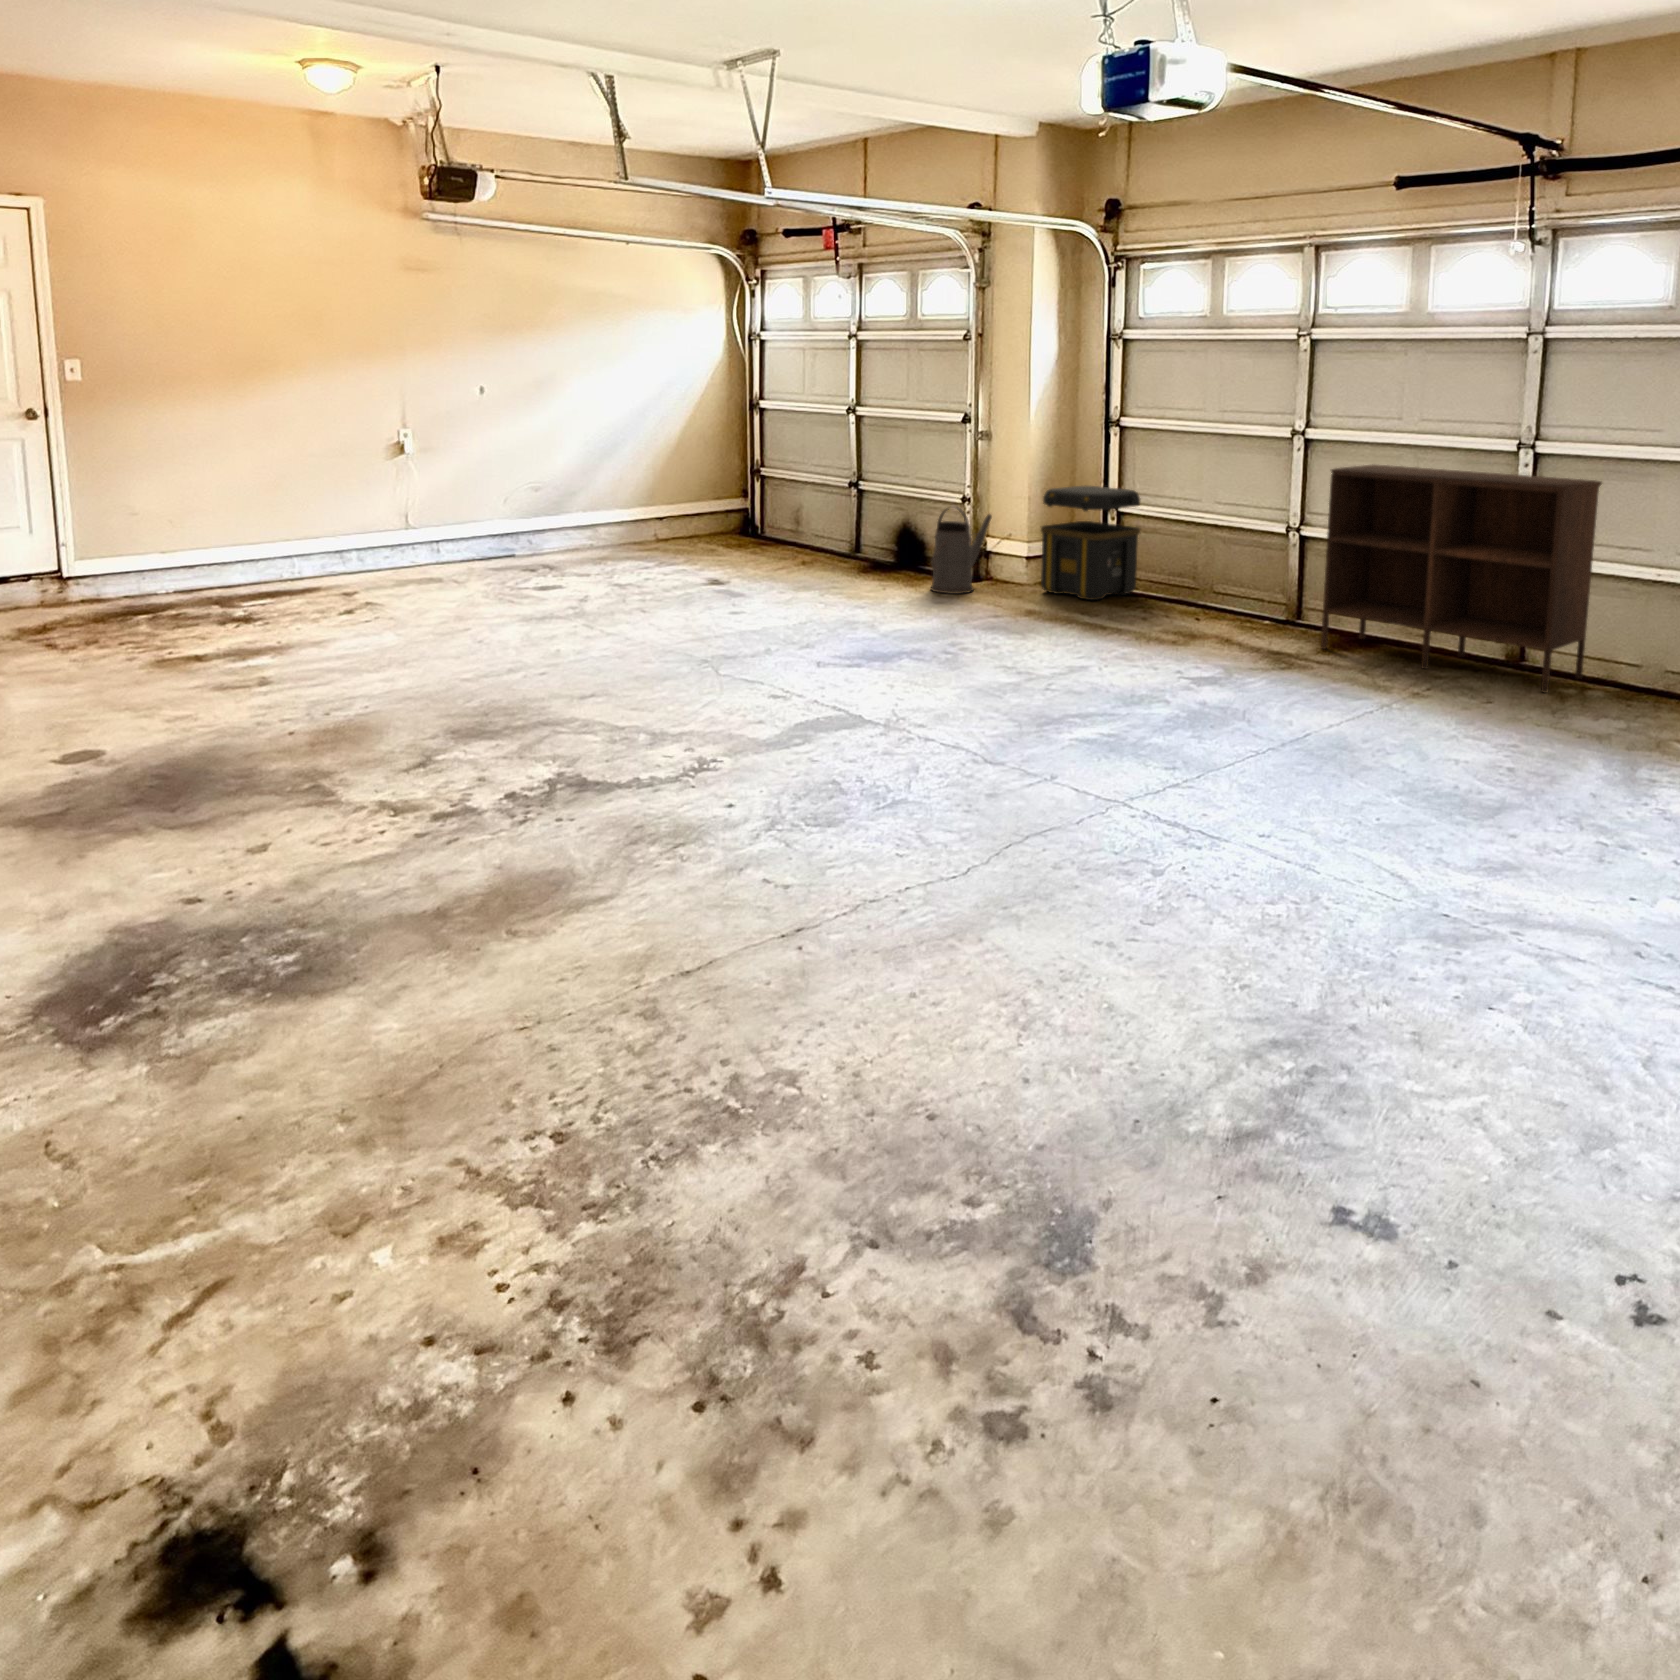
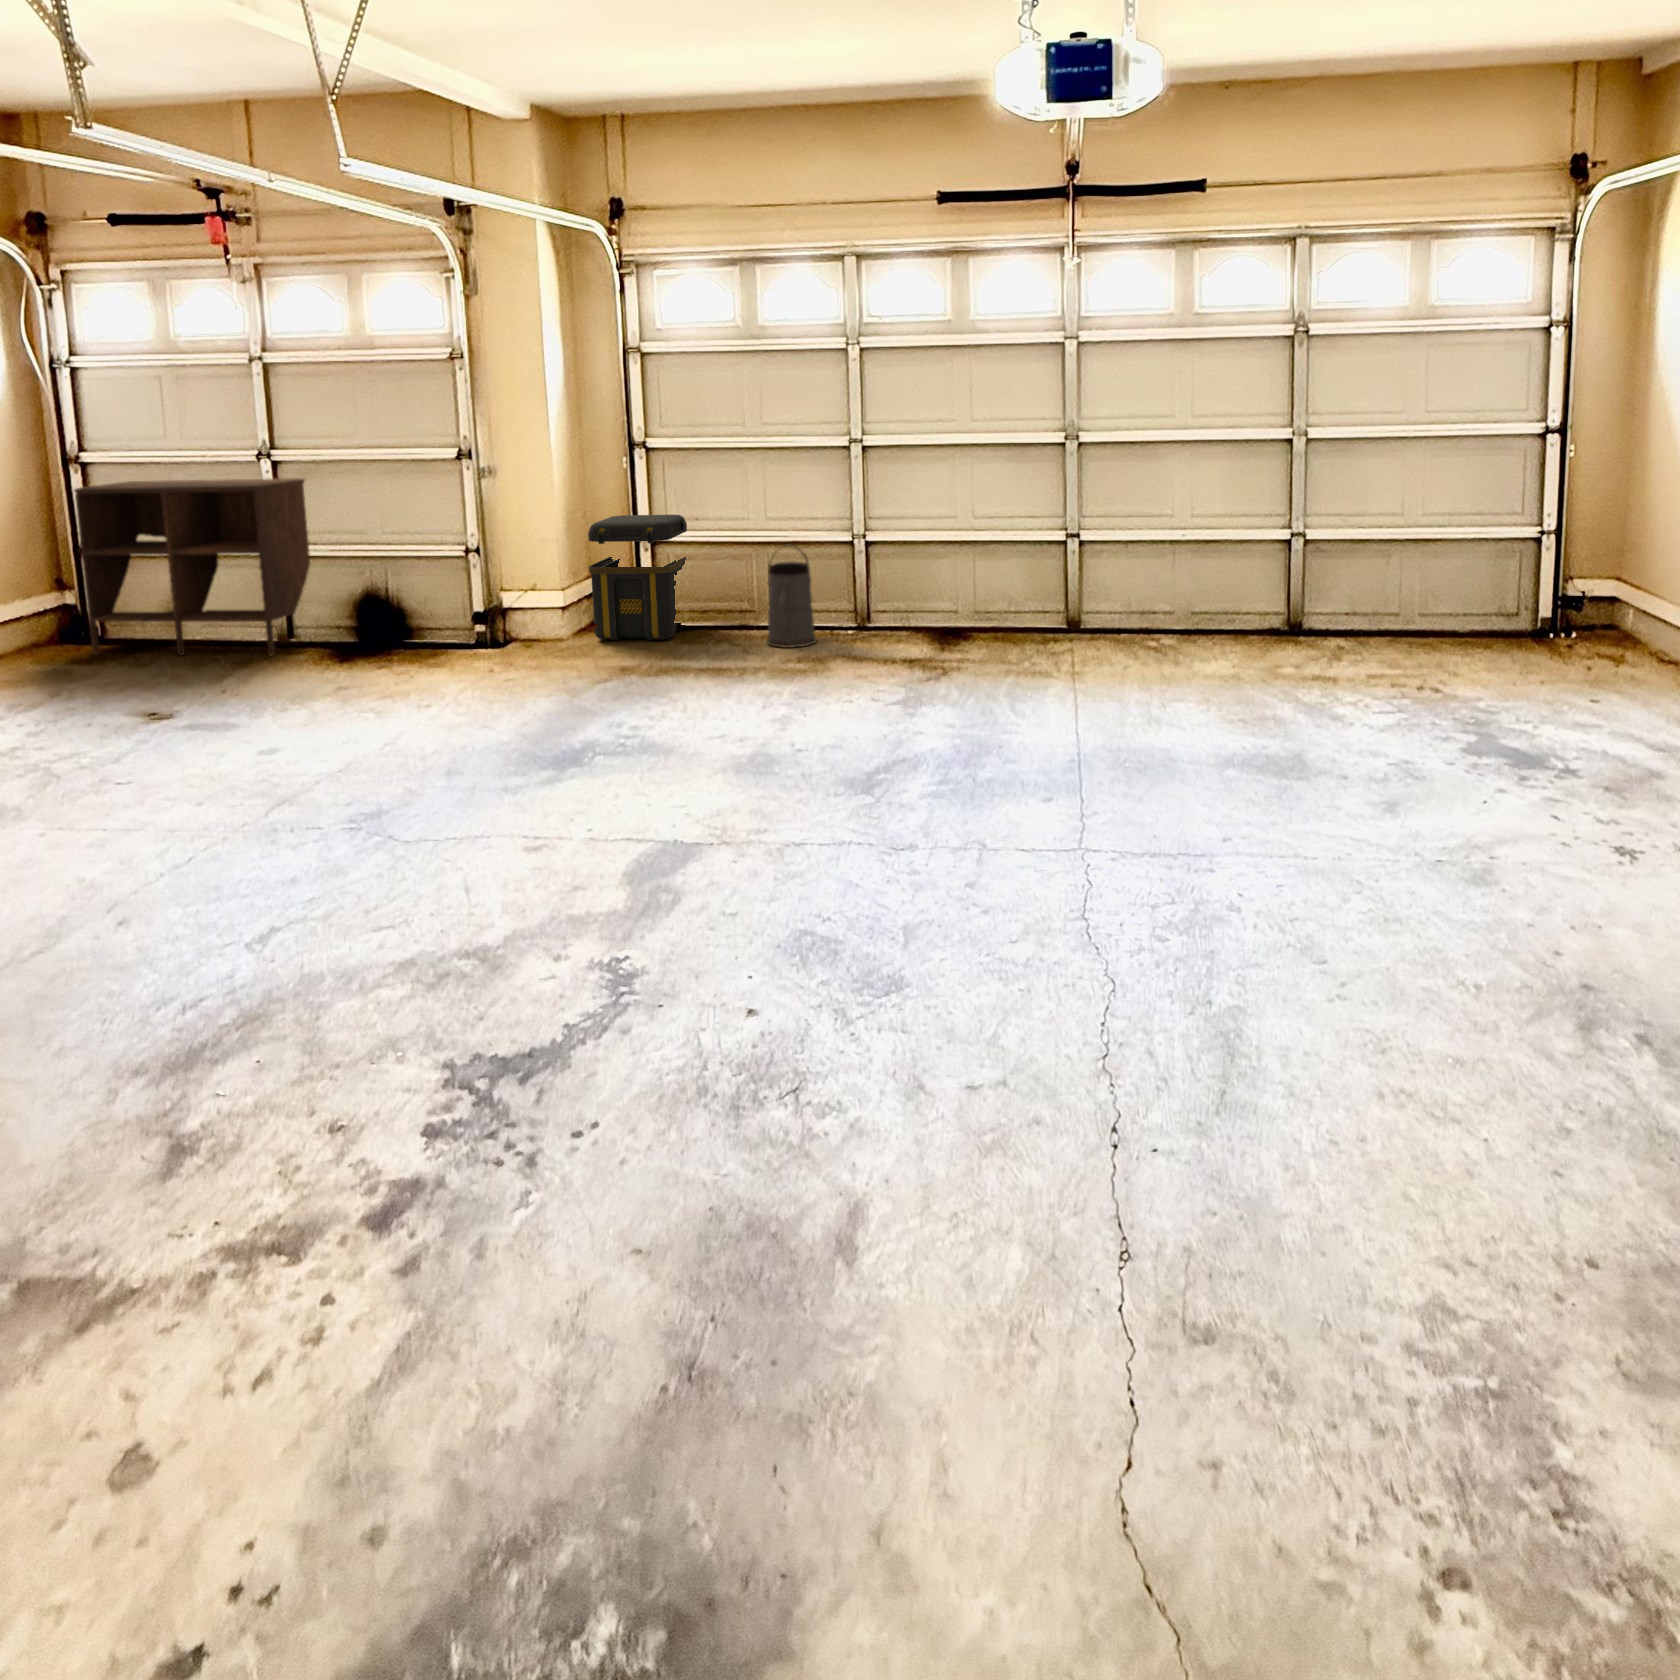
shelving unit: present [1321,464,1602,693] -> present [74,478,310,656]
watering can: present [931,507,992,594] -> present [767,545,817,648]

